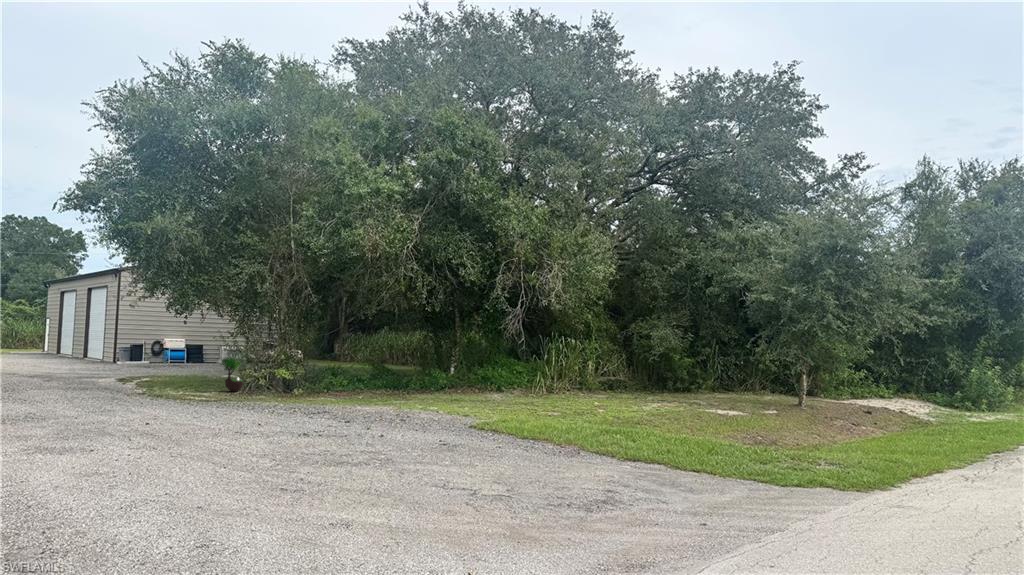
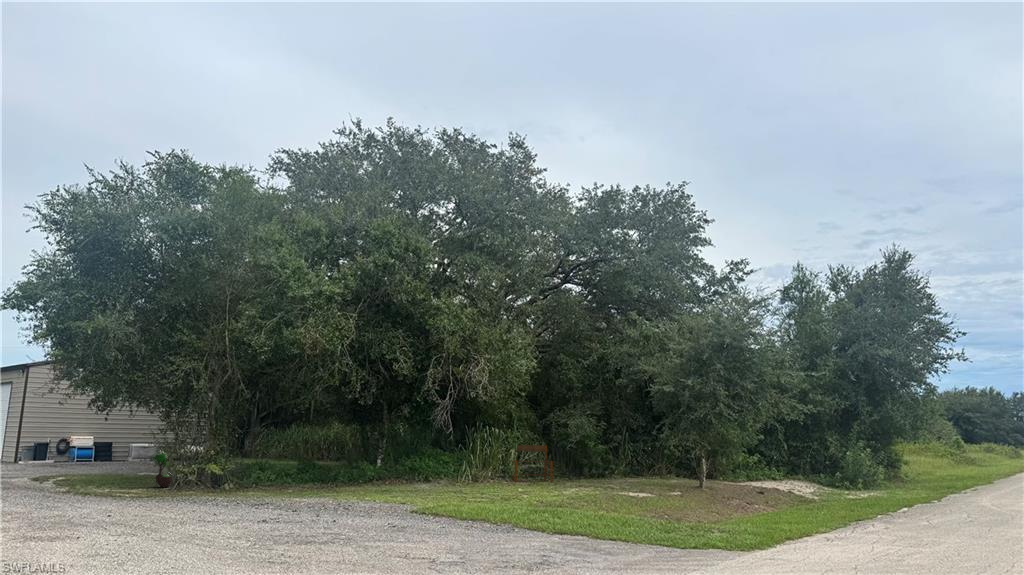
bench: none [590,355,634,395] -> present [513,445,553,482]

